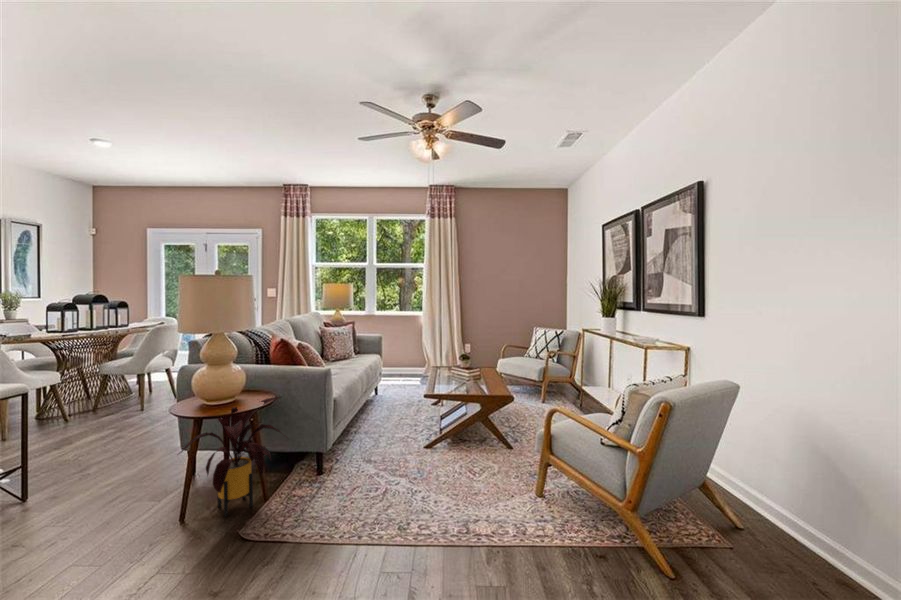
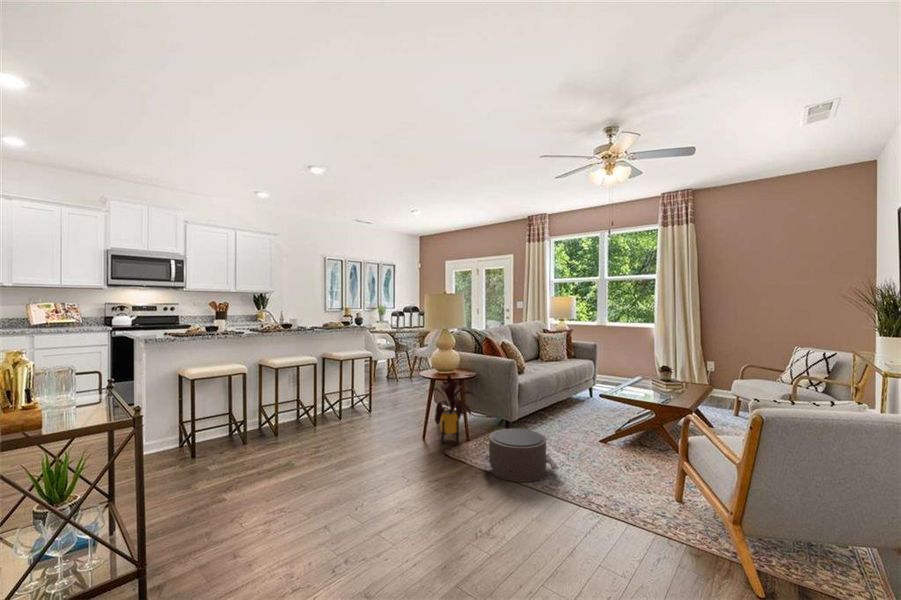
pouf: none [313,461,421,547] -> present [482,429,558,482]

